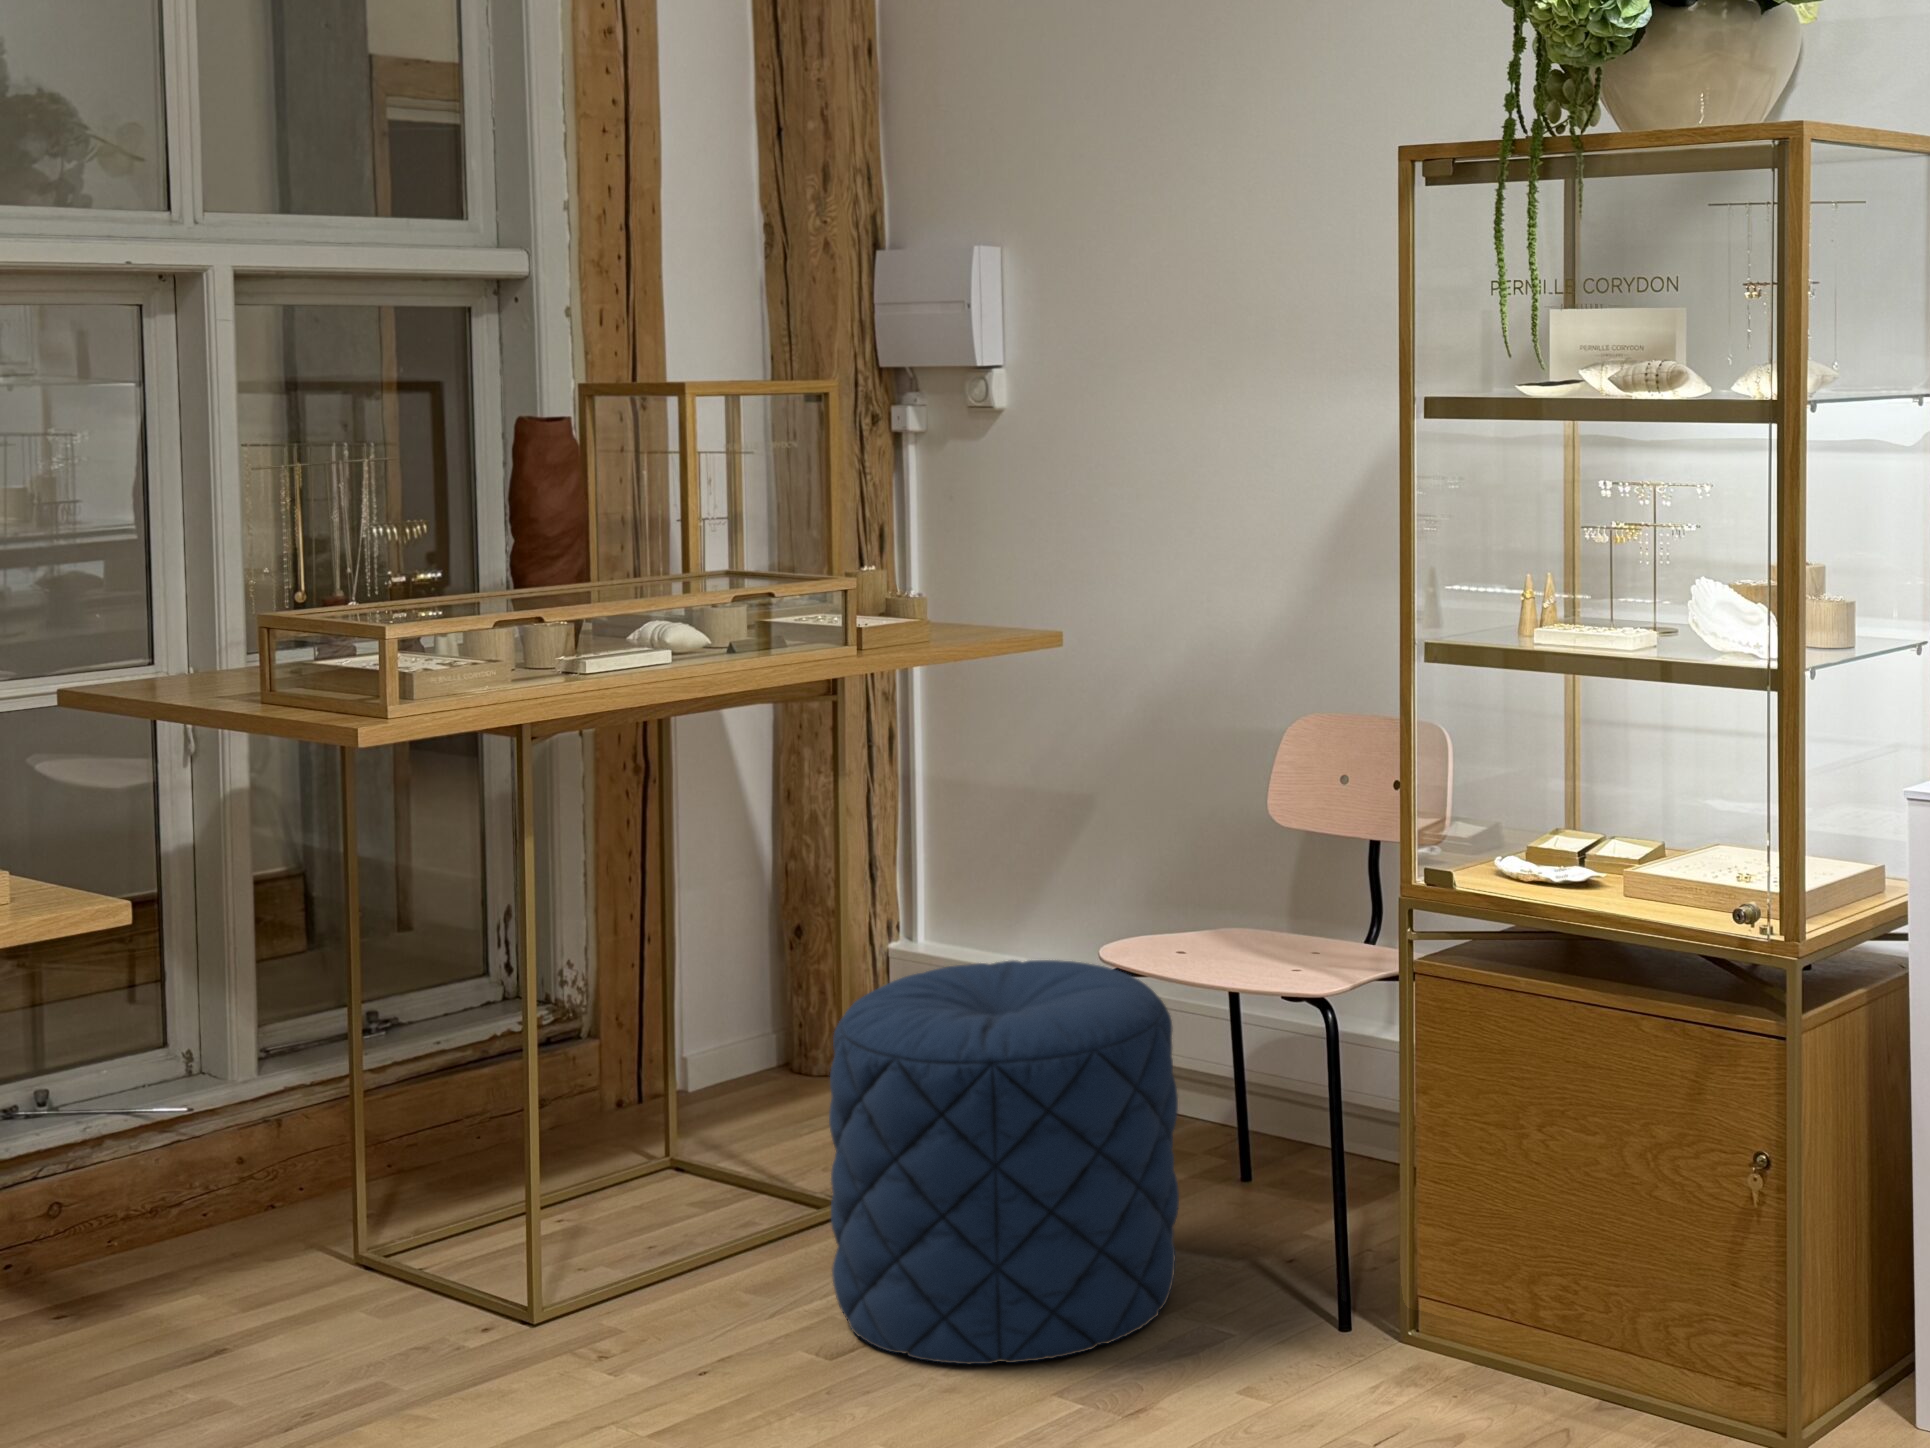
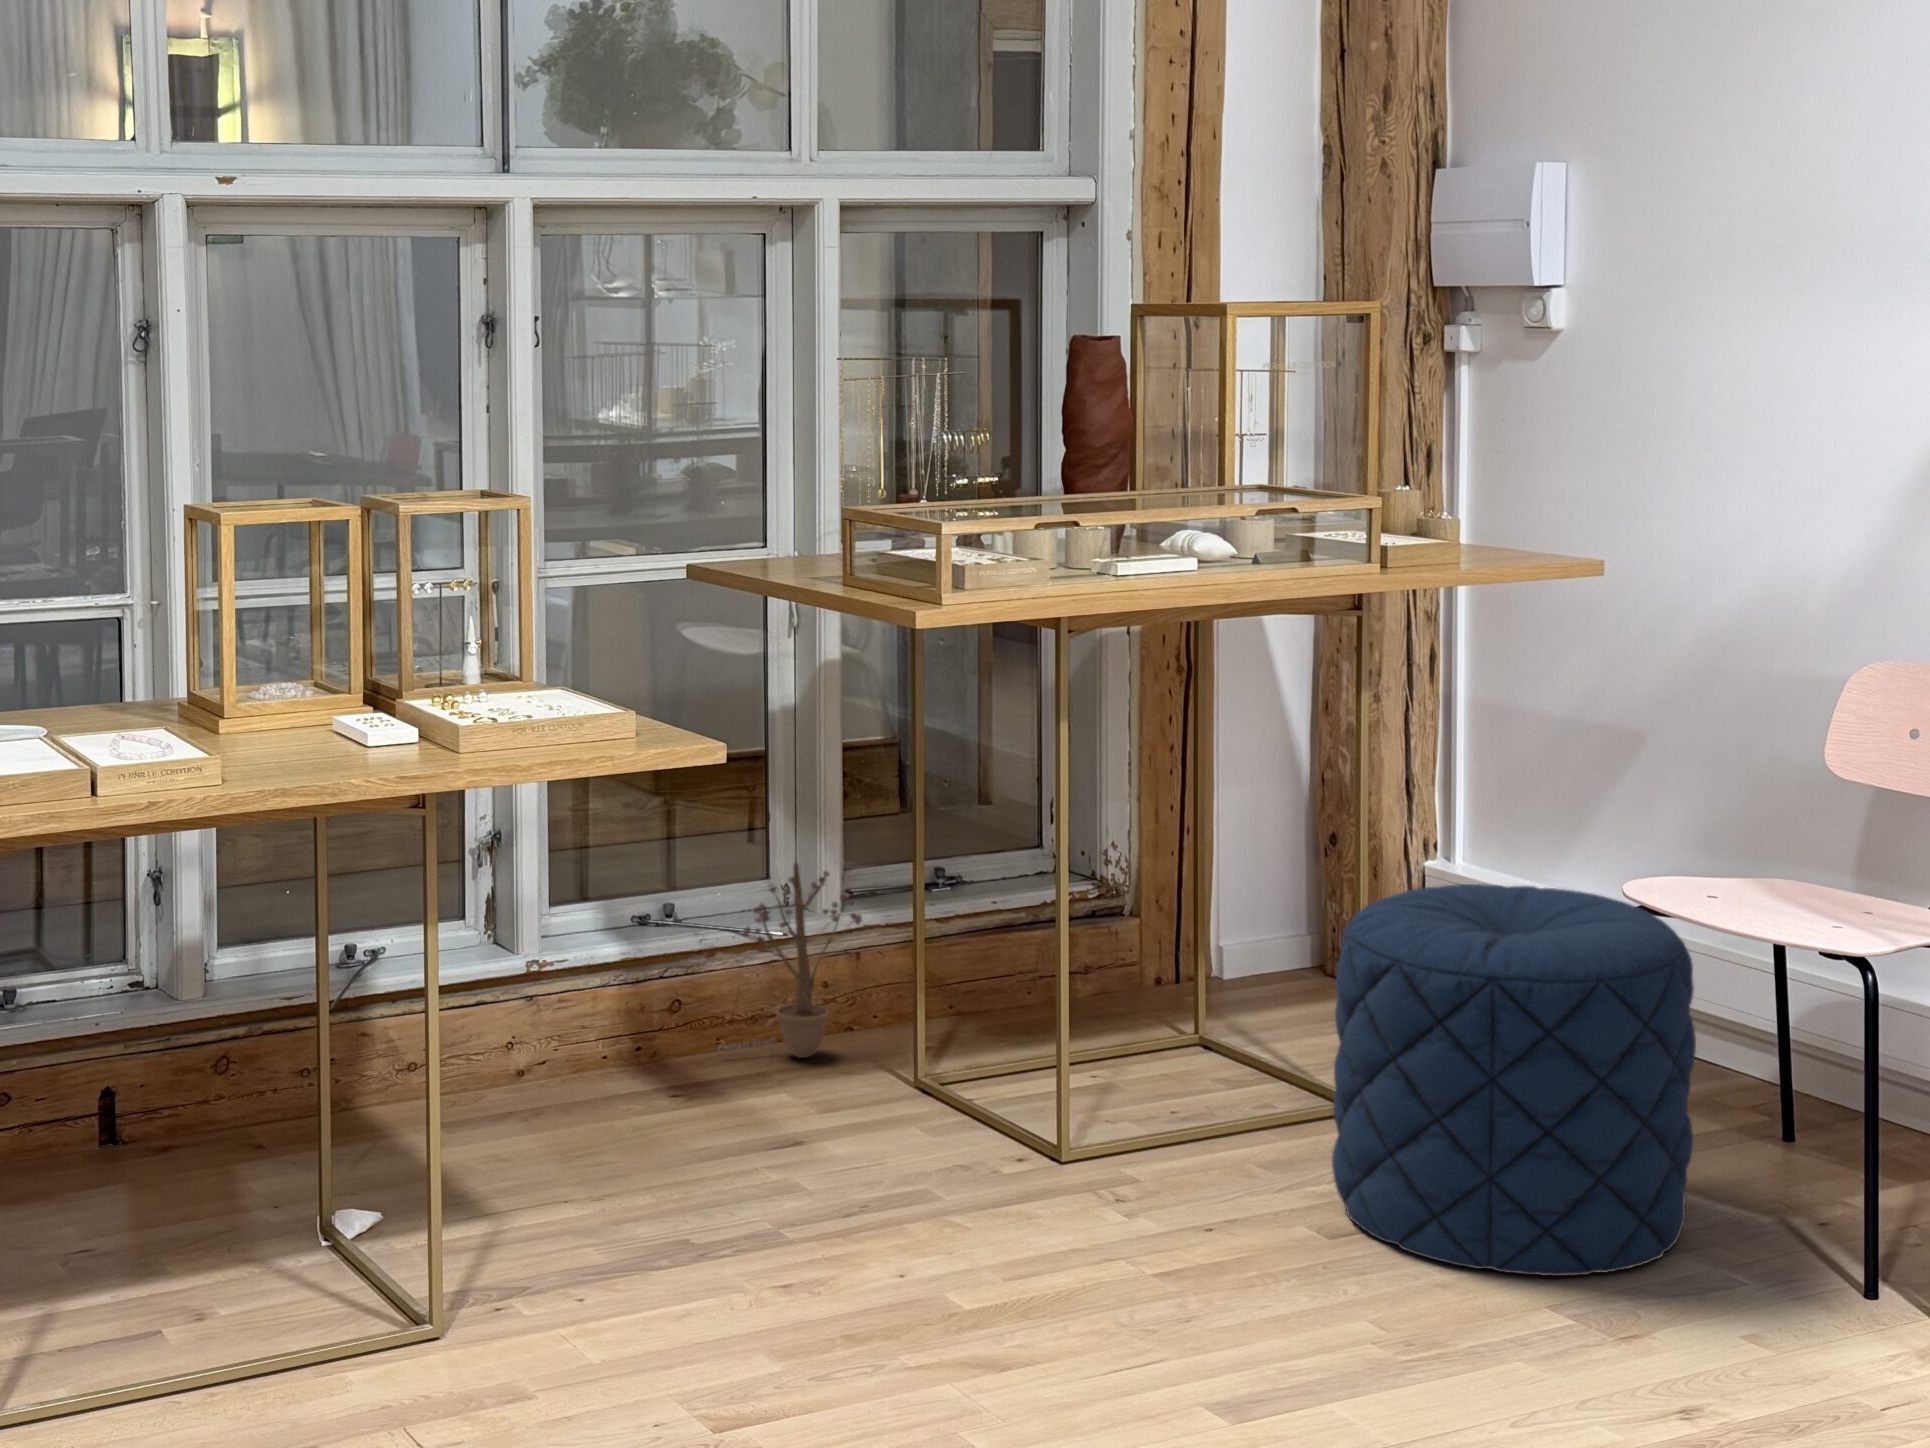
decorative plant: none [110,1028,288,1263] -> present [719,863,862,1058]

